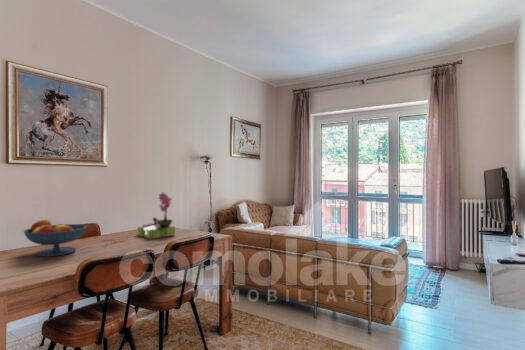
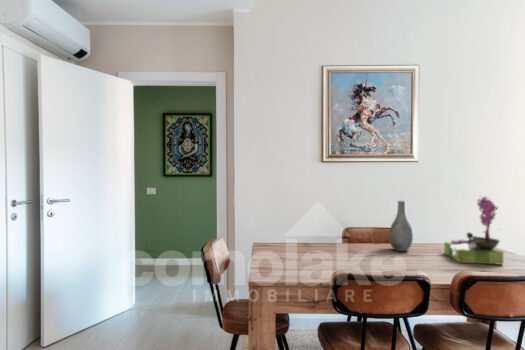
vase: none [95,199,115,240] -> present [389,201,413,251]
fruit bowl: present [24,220,86,257] -> none [313,217,372,260]

